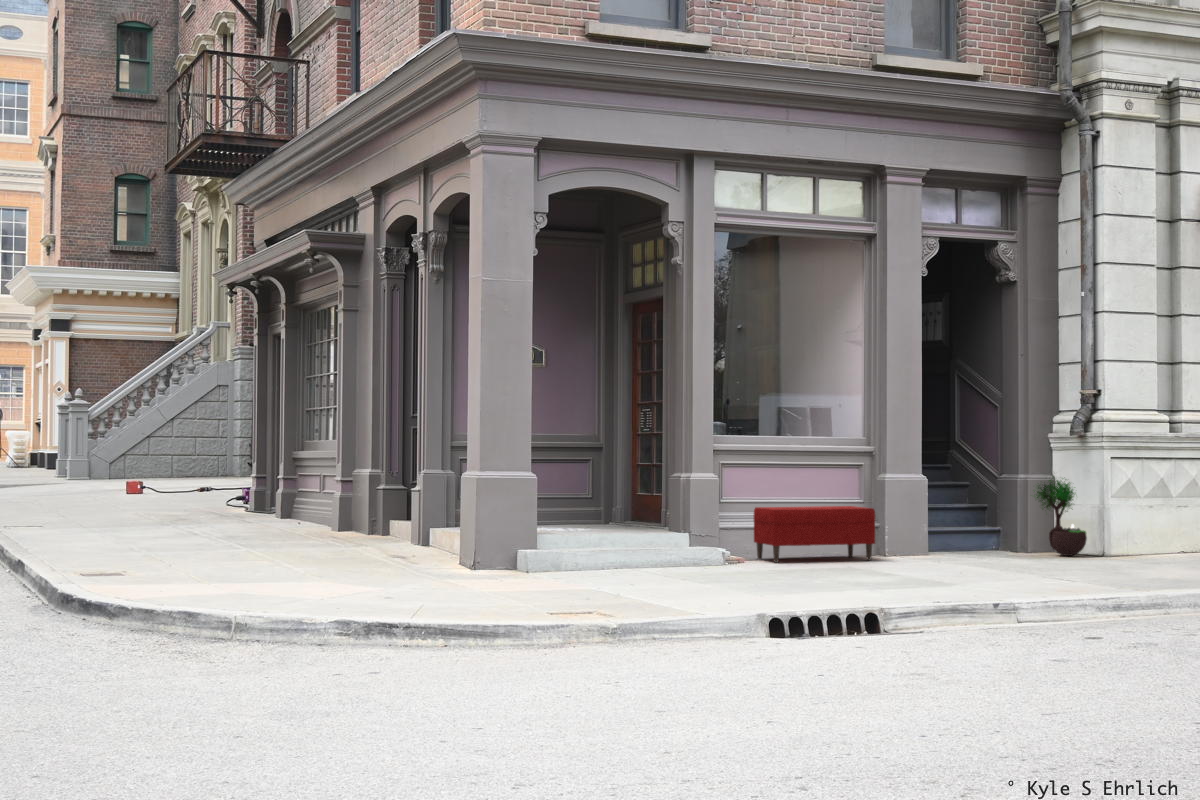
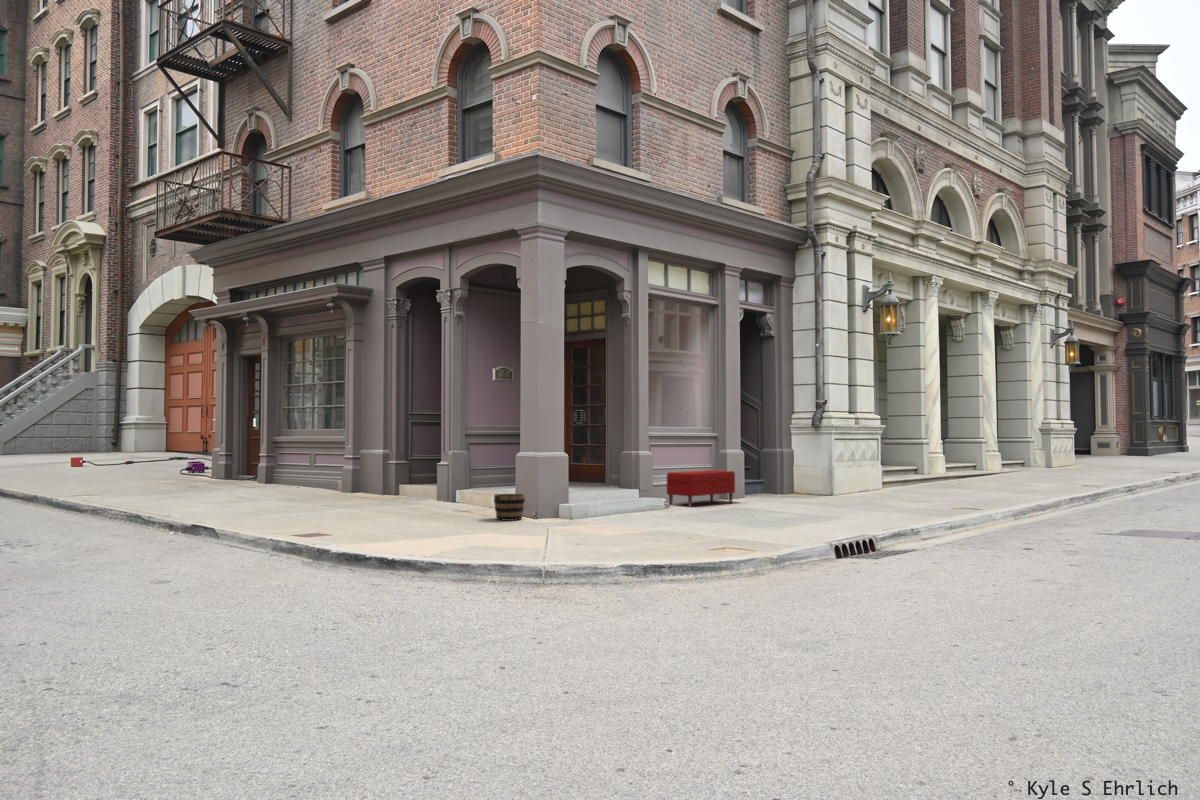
potted tree: present [1036,479,1087,556] -> none [792,447,821,495]
bucket: none [416,529,463,567] -> present [494,494,525,521]

